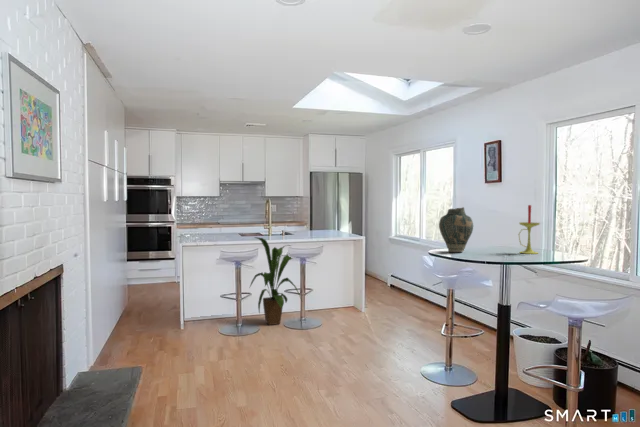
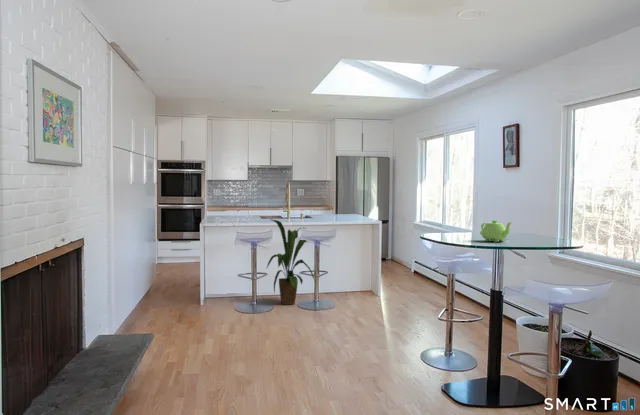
candle: present [519,205,540,254] -> none [515,188,539,239]
vase: present [439,207,473,252] -> none [436,191,471,236]
teapot: none [487,236,521,258] -> present [480,220,512,242]

